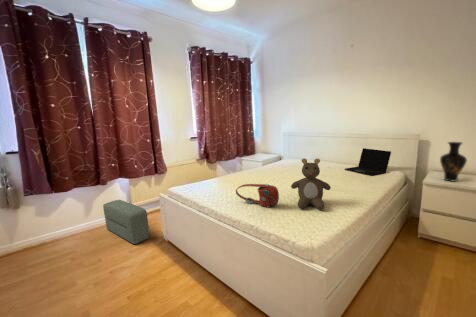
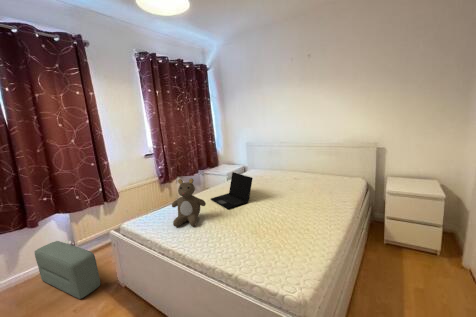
vase: present [440,142,467,181] -> none [402,150,426,189]
laptop: present [345,148,391,176] -> present [211,172,253,209]
teddy bear: present [291,158,331,210] -> present [172,178,206,227]
handbag: present [236,184,279,207] -> none [206,216,256,243]

